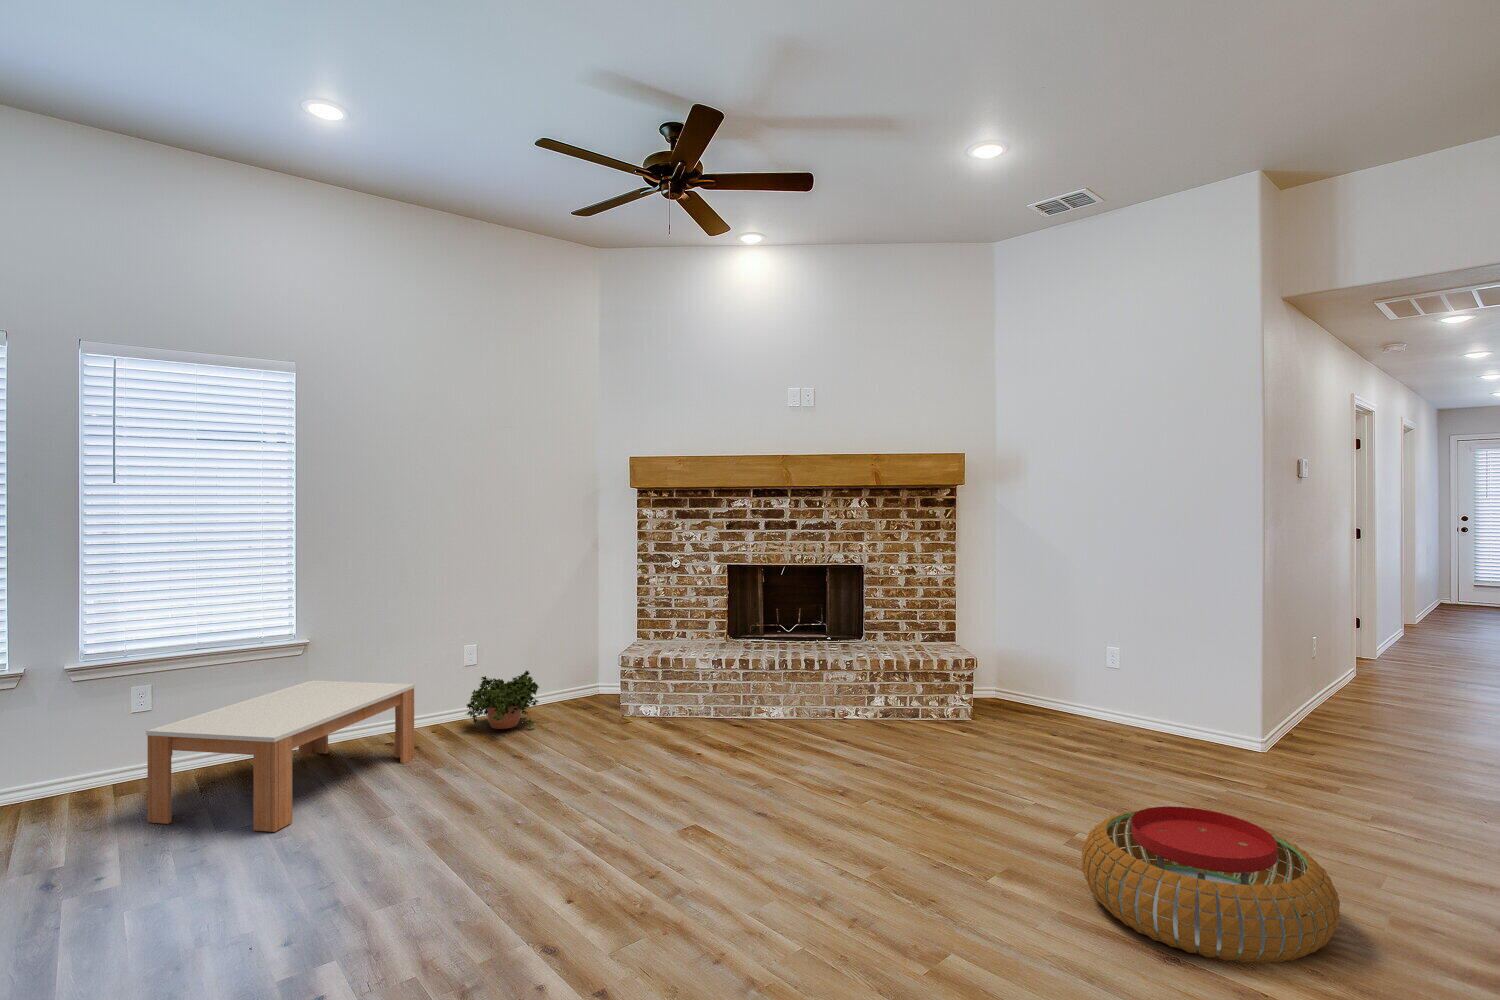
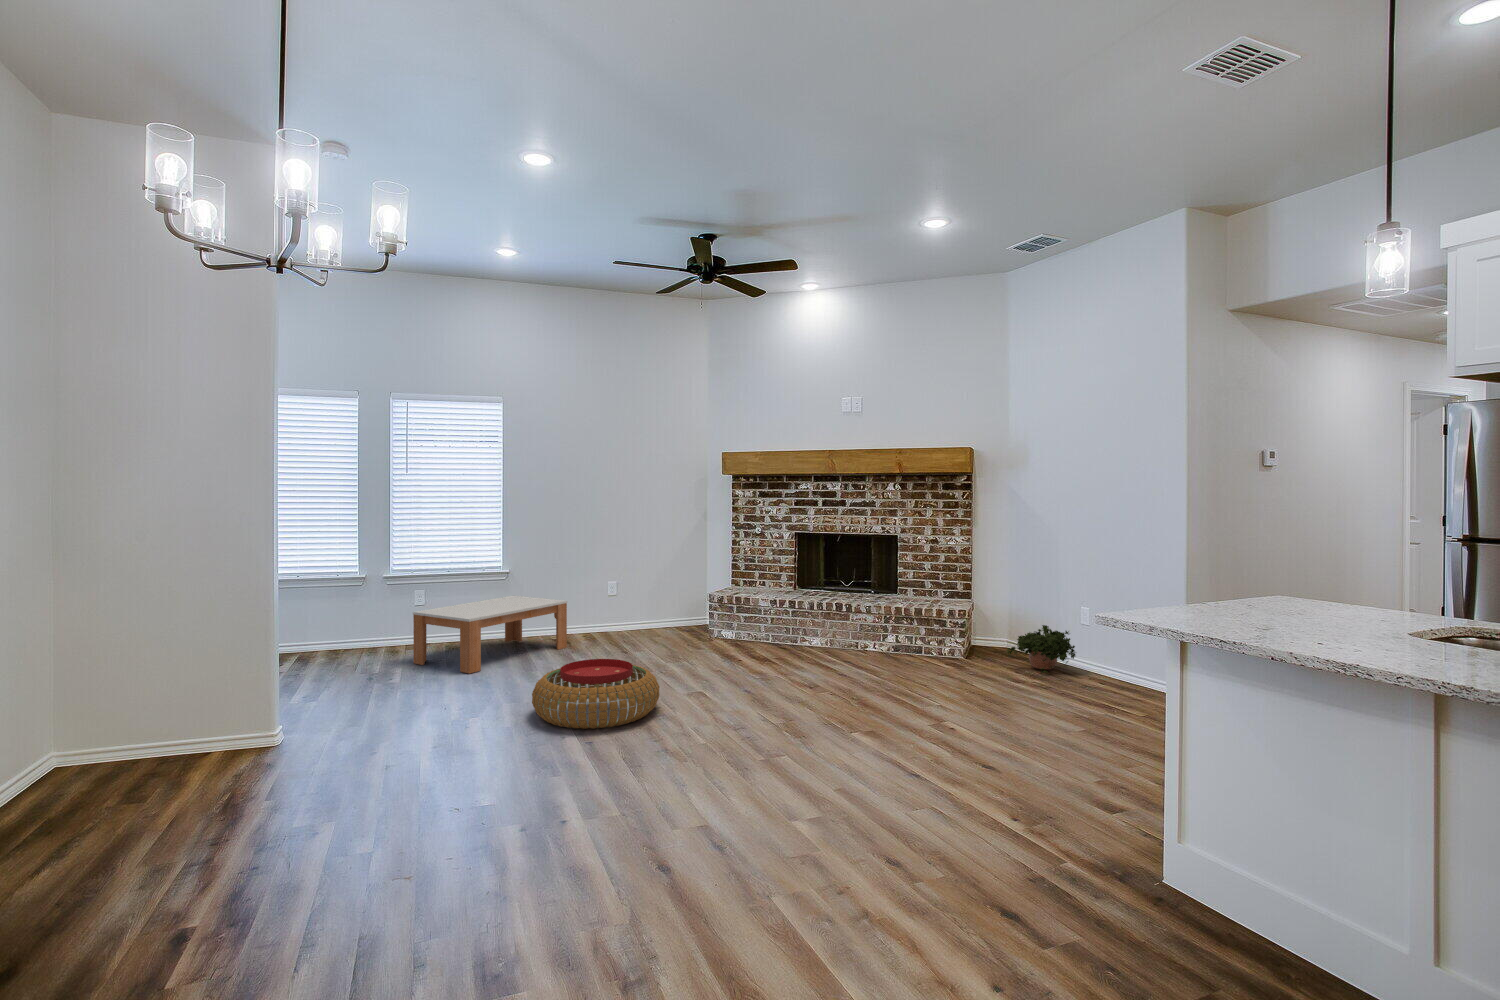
potted plant: present [467,670,539,729] -> present [1007,625,1075,673]
pouf: present [1082,806,1340,964] -> present [532,659,660,729]

